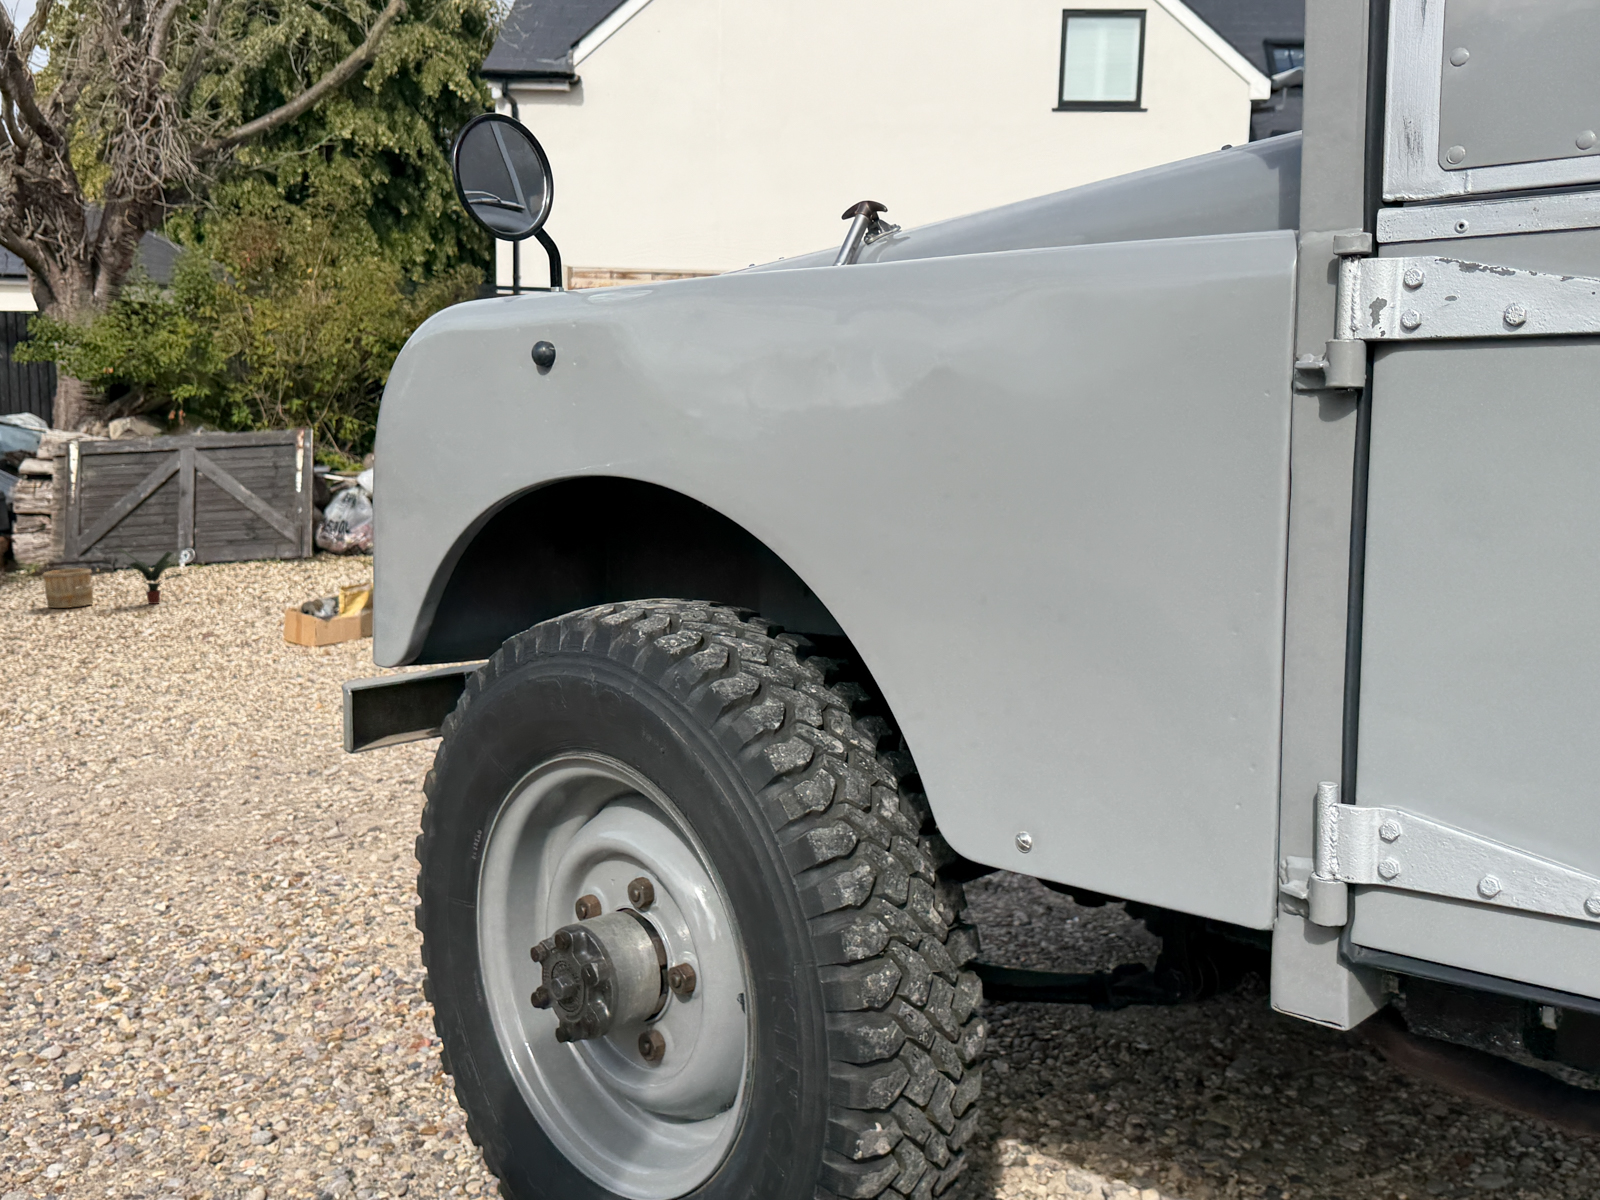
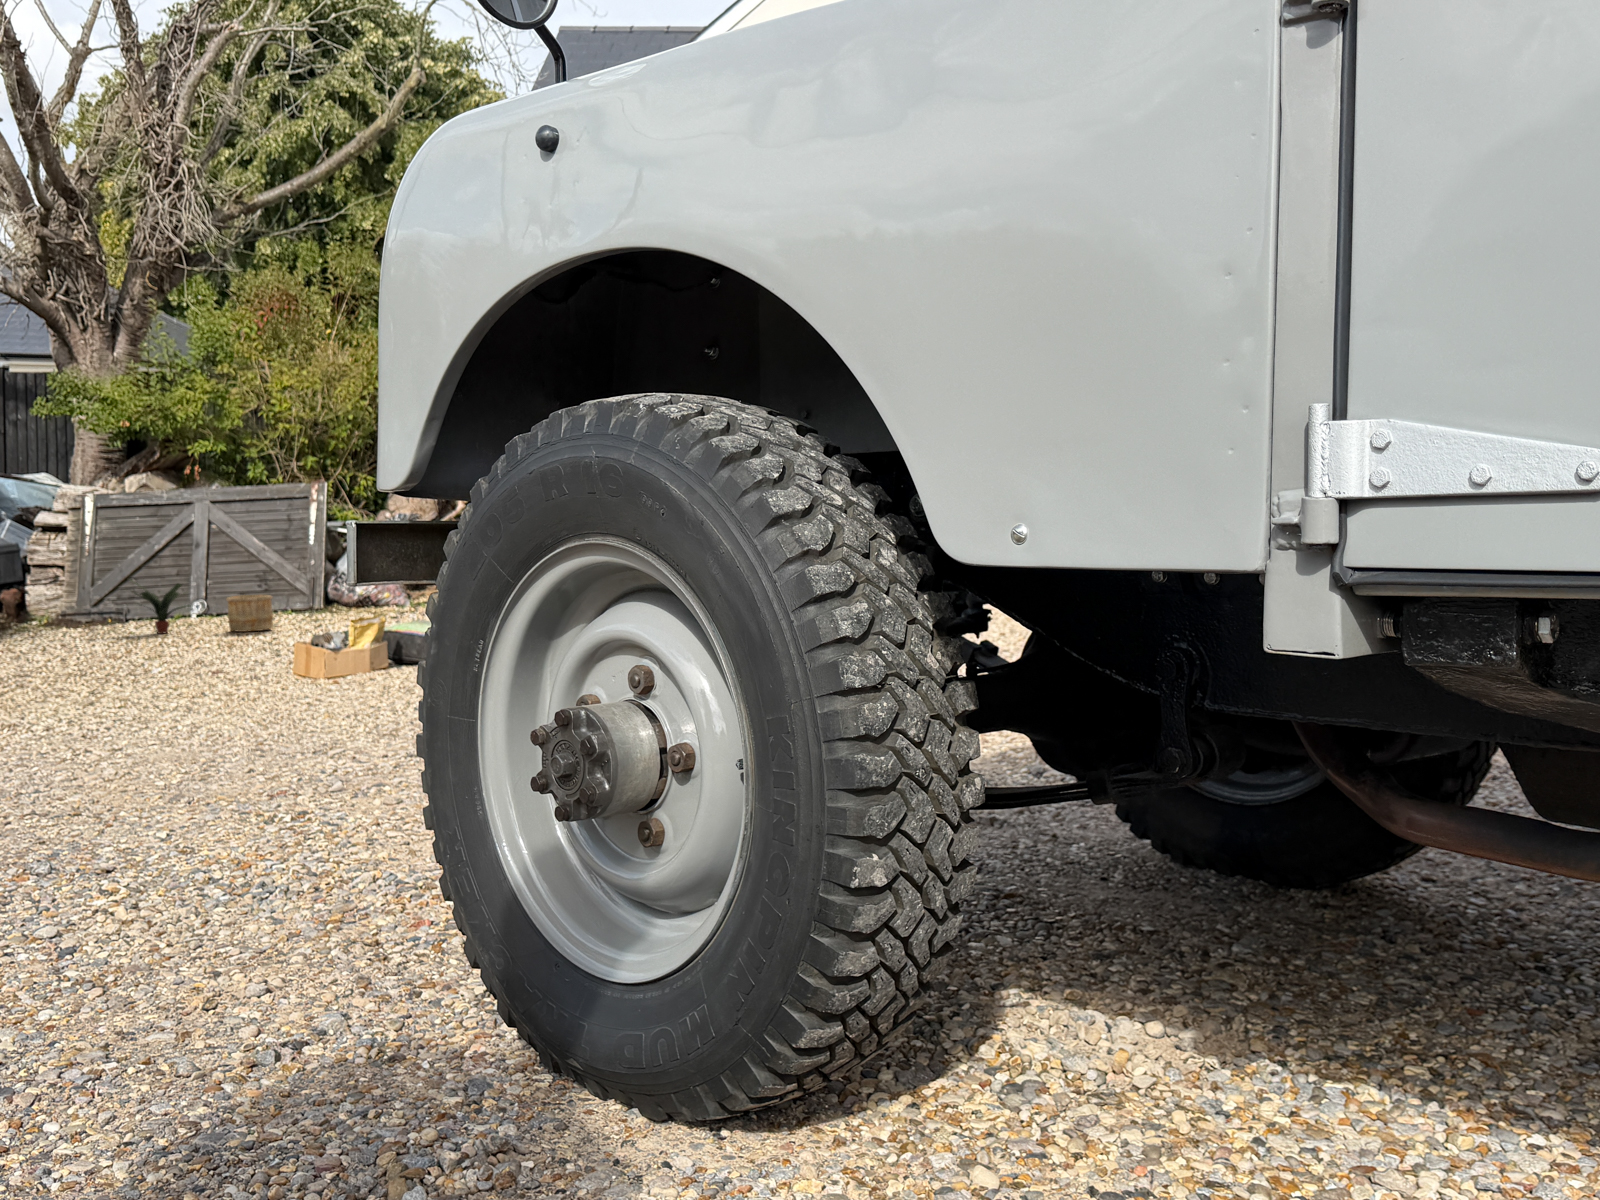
wooden bucket: present [43,568,93,608] -> present [226,595,273,632]

